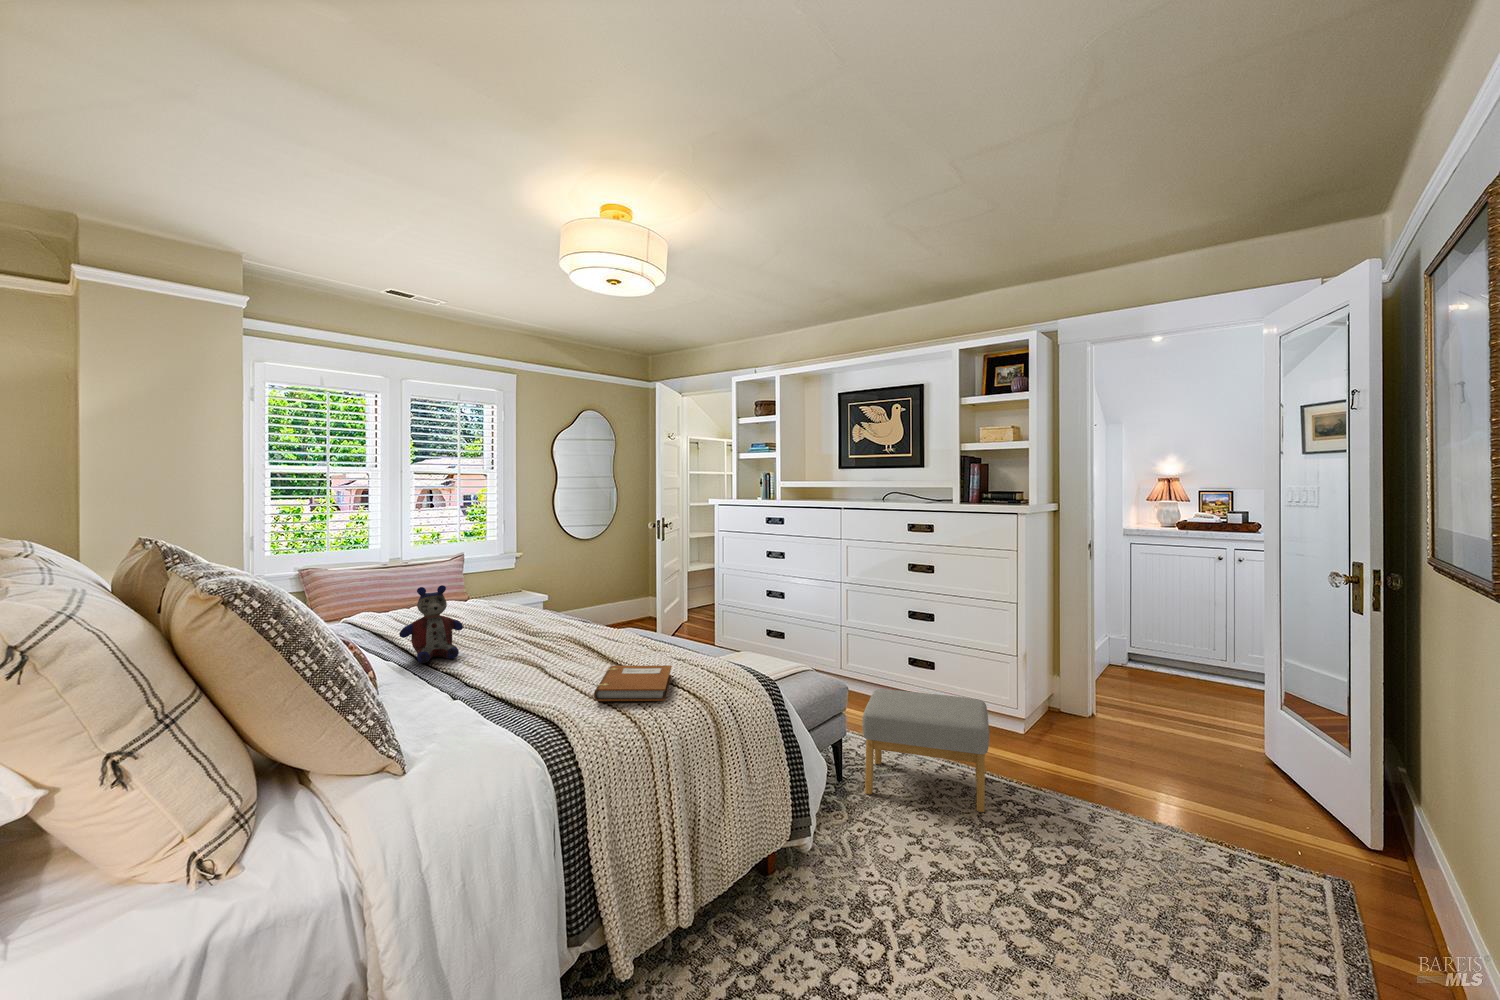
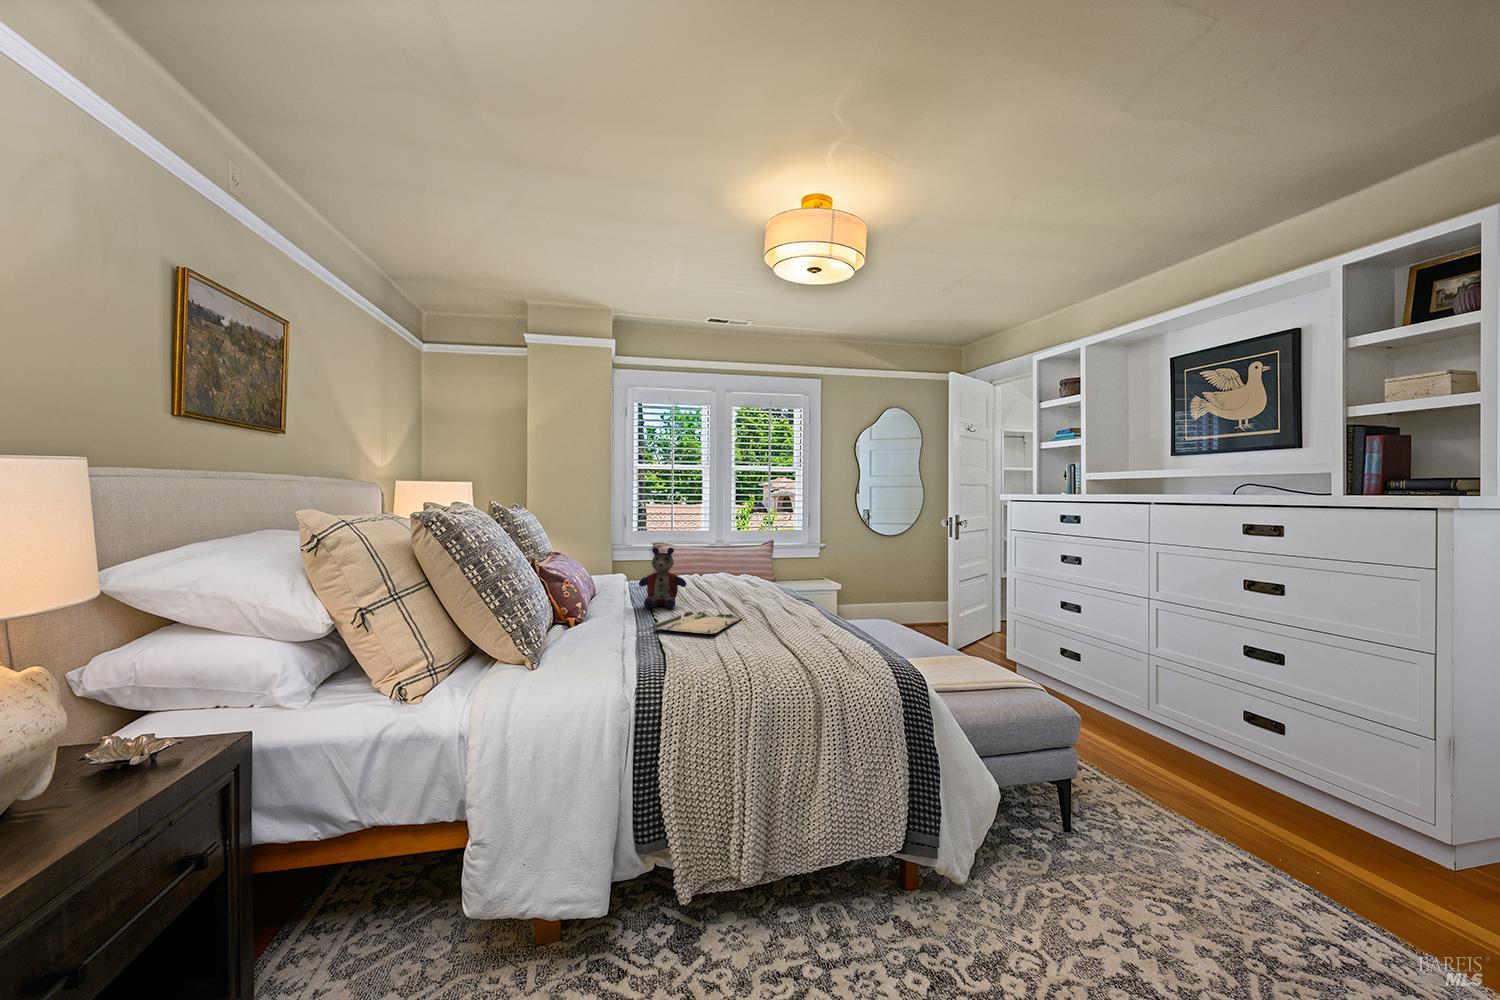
tray: none [473,649,559,689] -> present [652,611,742,634]
notebook: present [594,665,671,701] -> none [720,629,814,664]
footstool: present [863,689,989,812] -> none [1091,728,1317,936]

